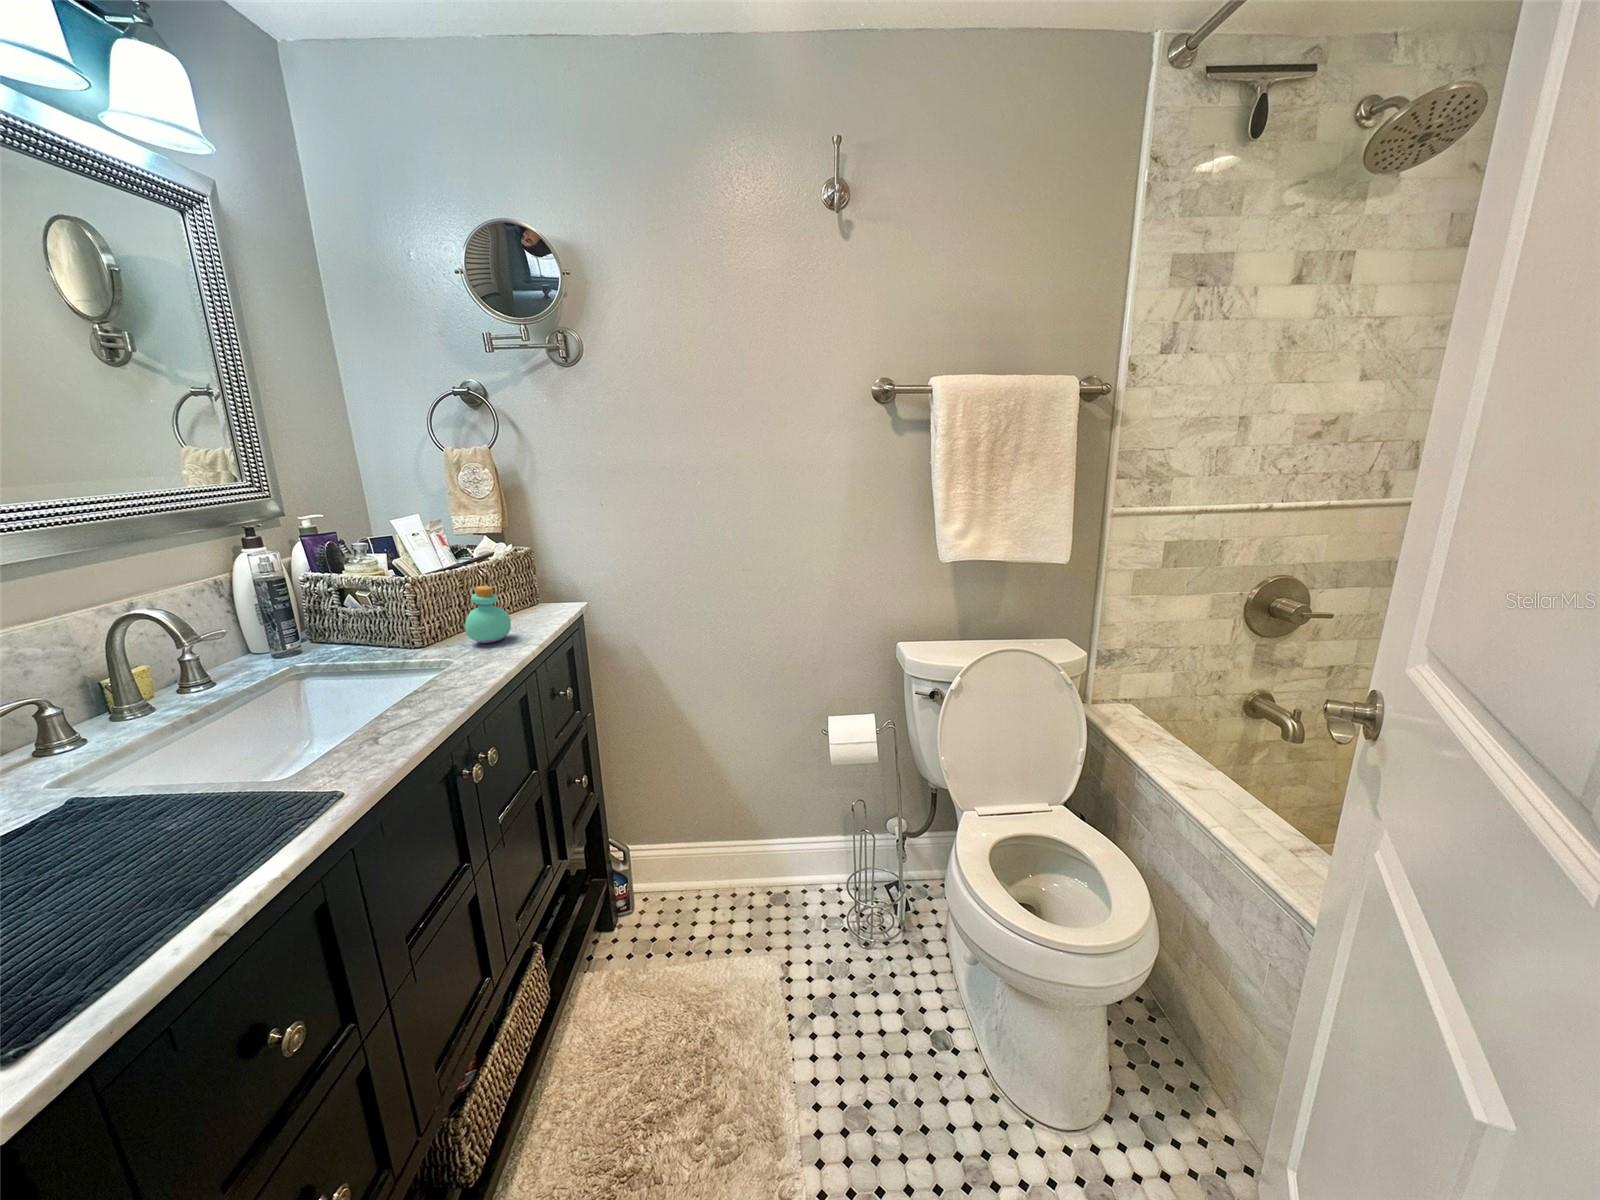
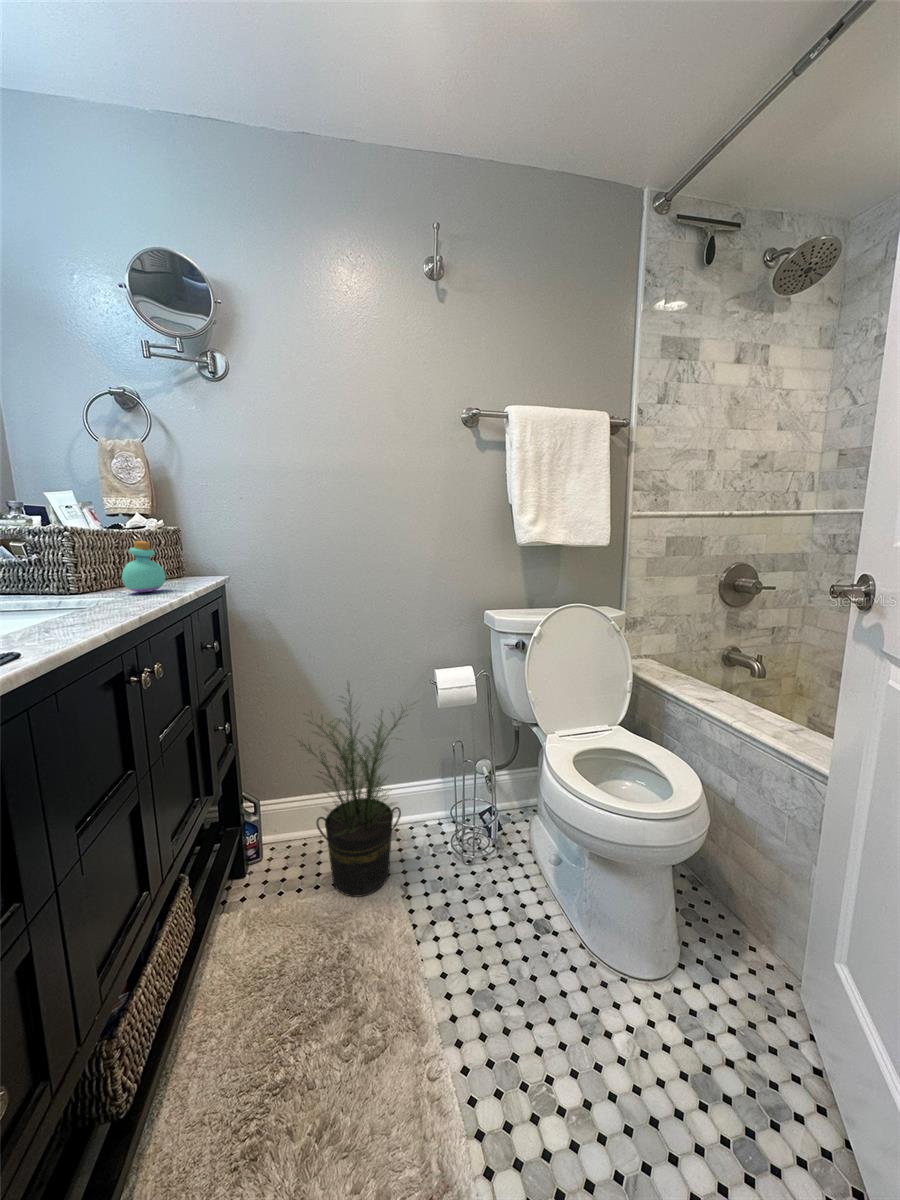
potted plant: none [651,719,803,970] -> present [299,684,408,897]

